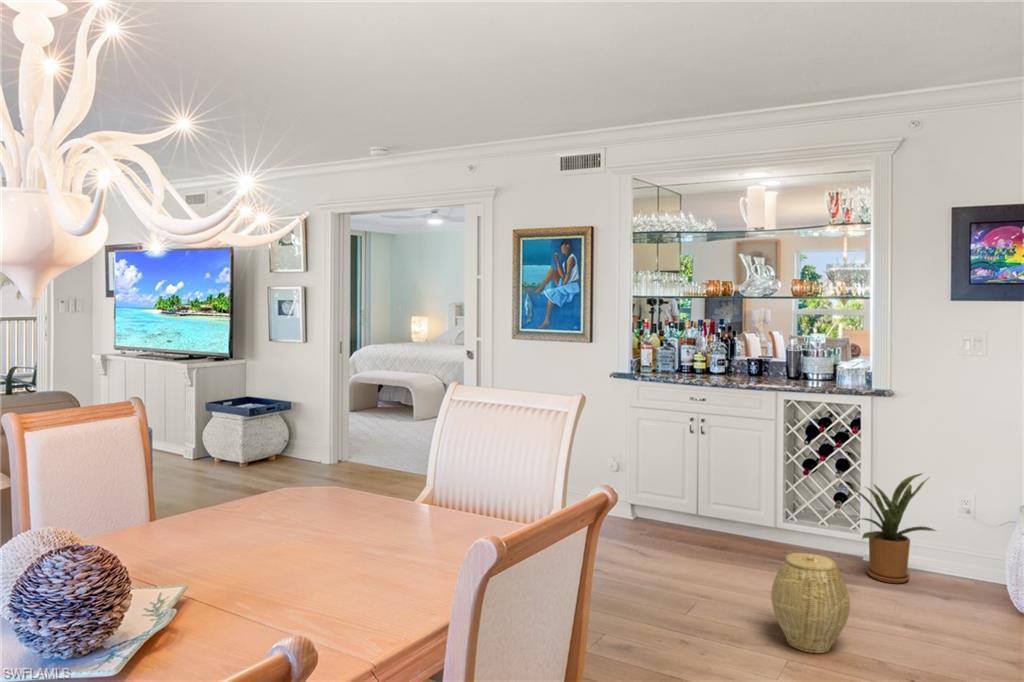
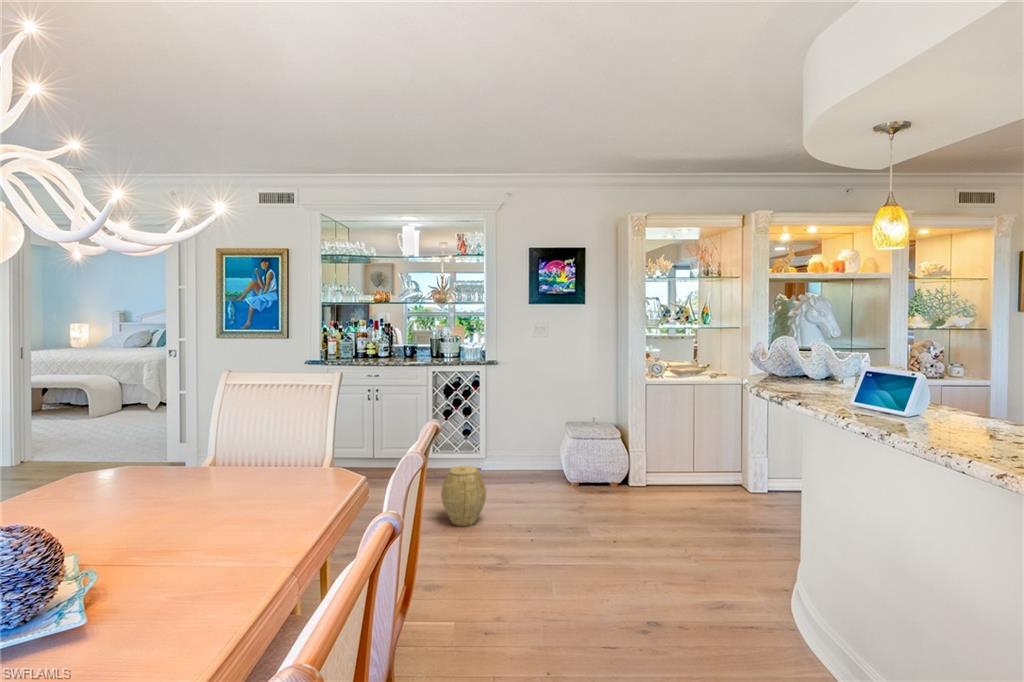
house plant: present [855,474,935,583] -> none [468,410,522,478]

